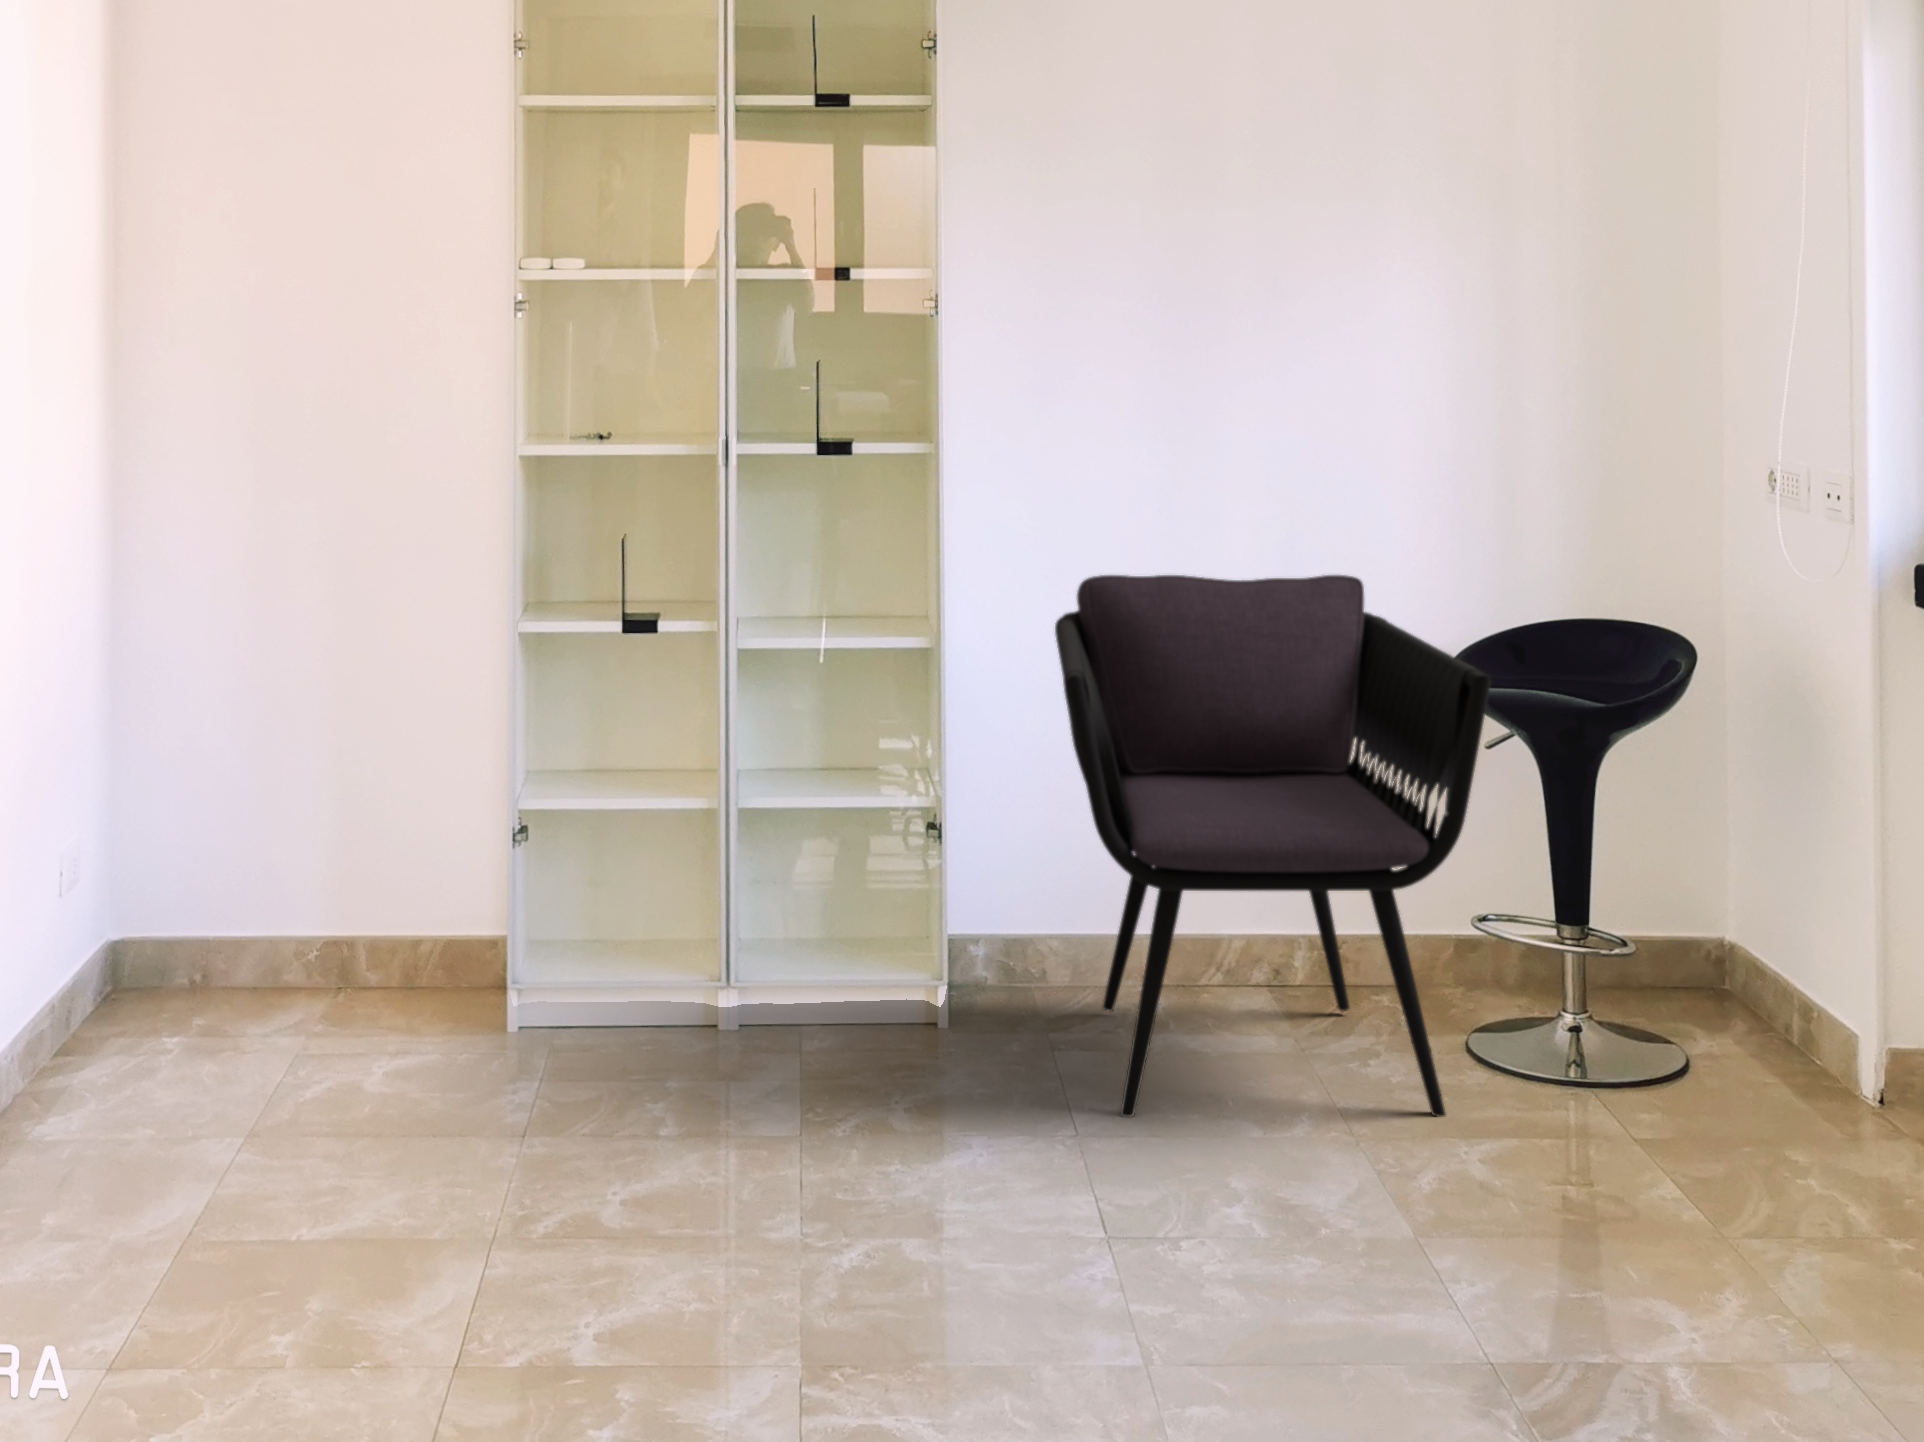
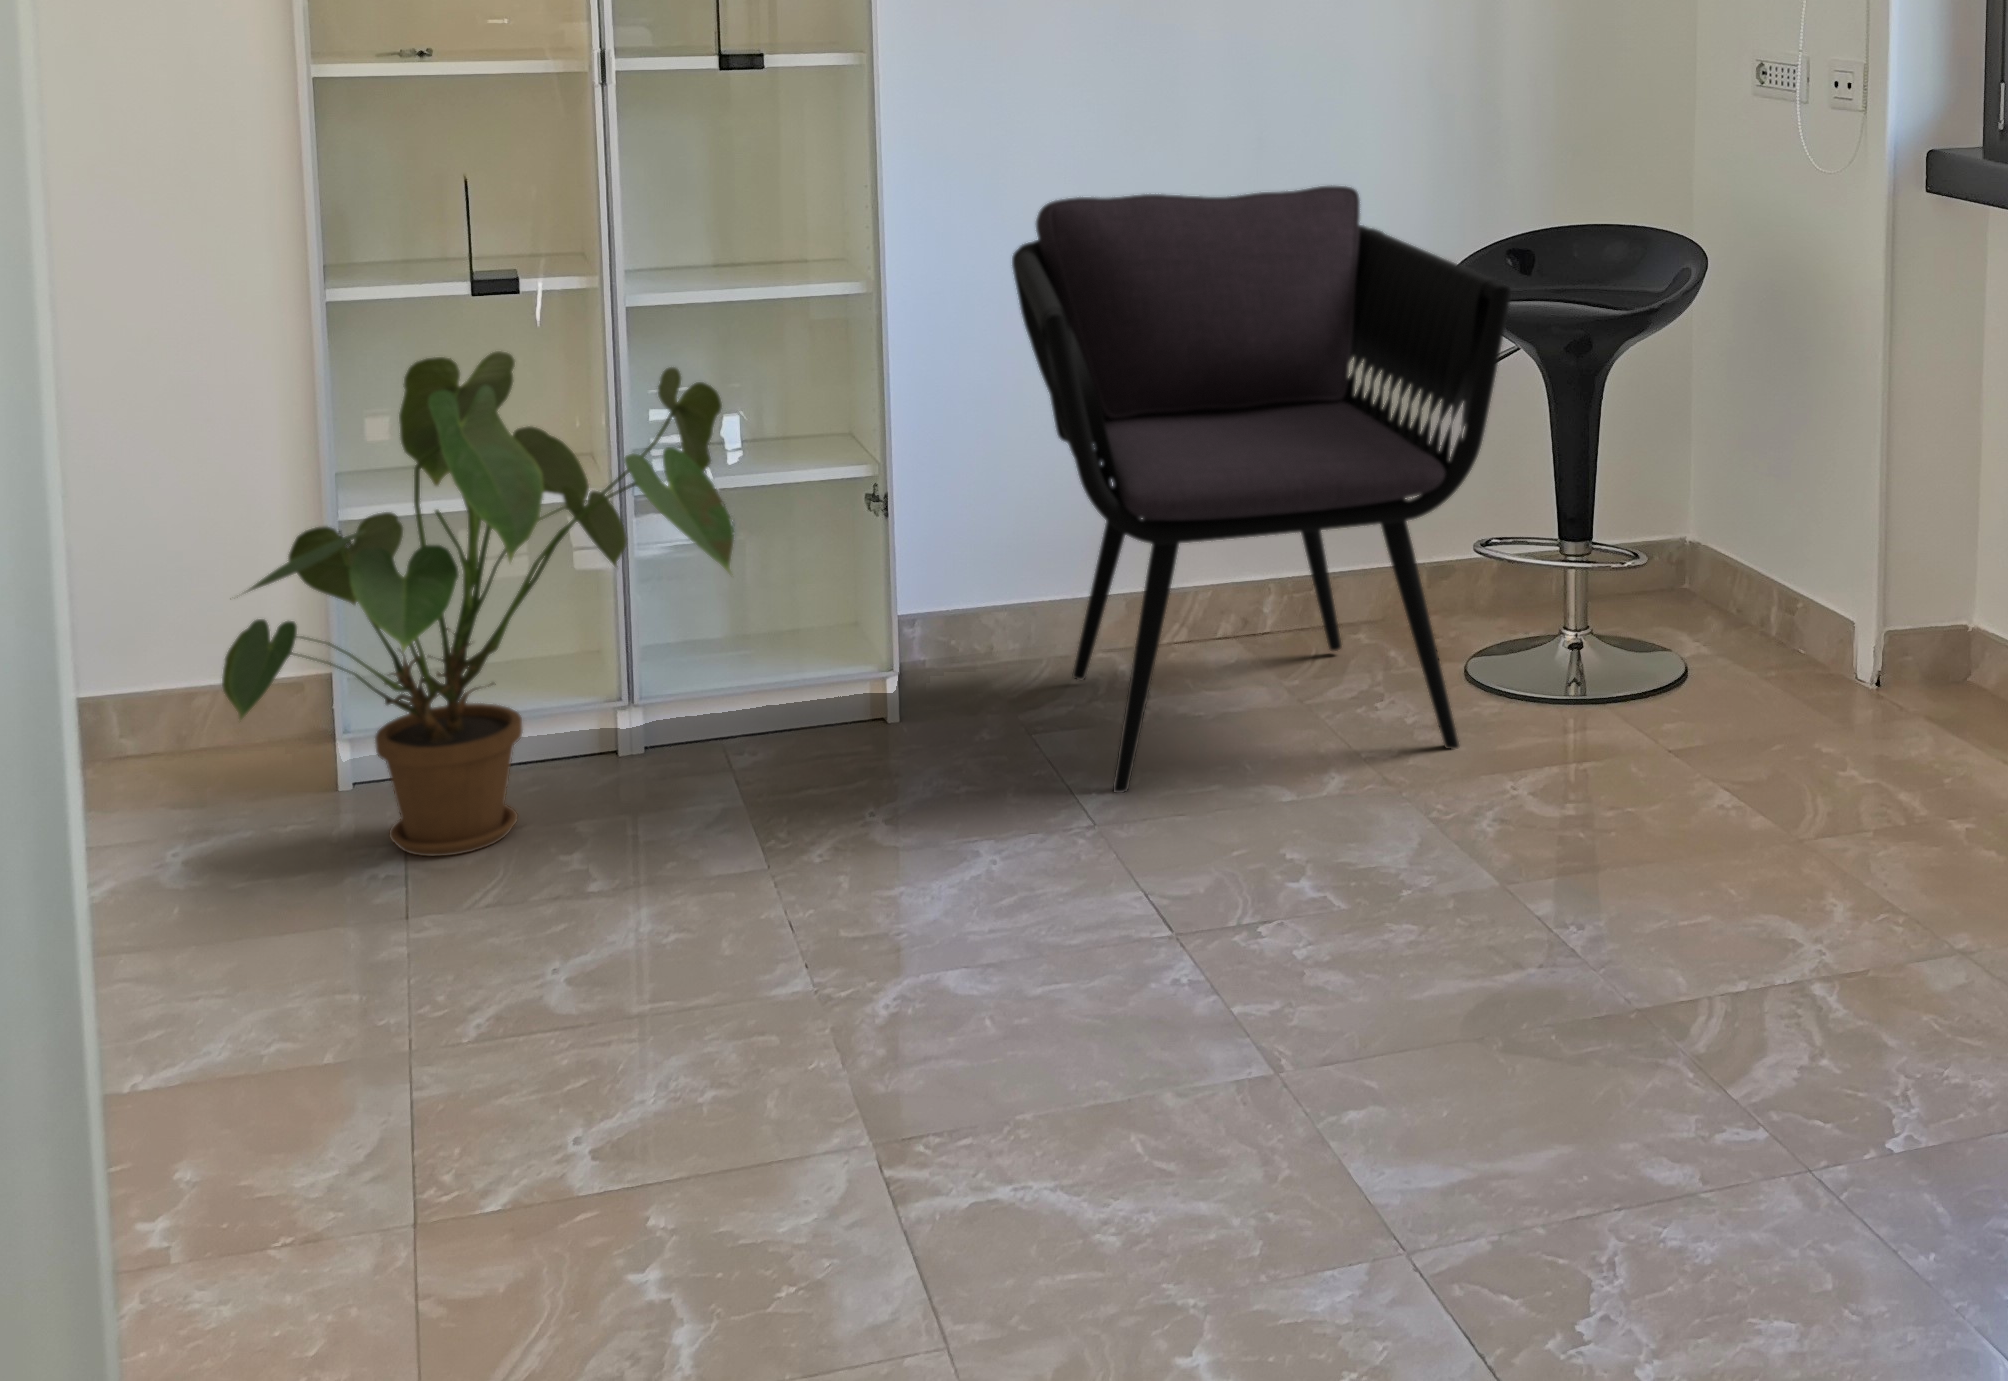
house plant: none [426,678,811,1097] -> present [222,351,734,856]

